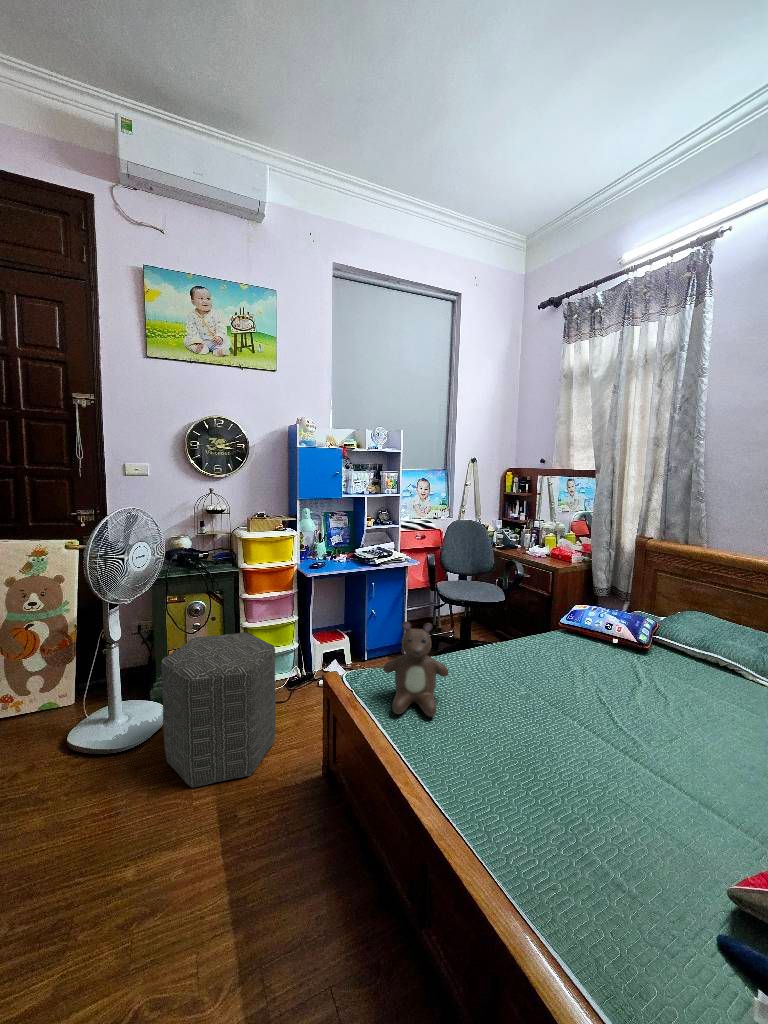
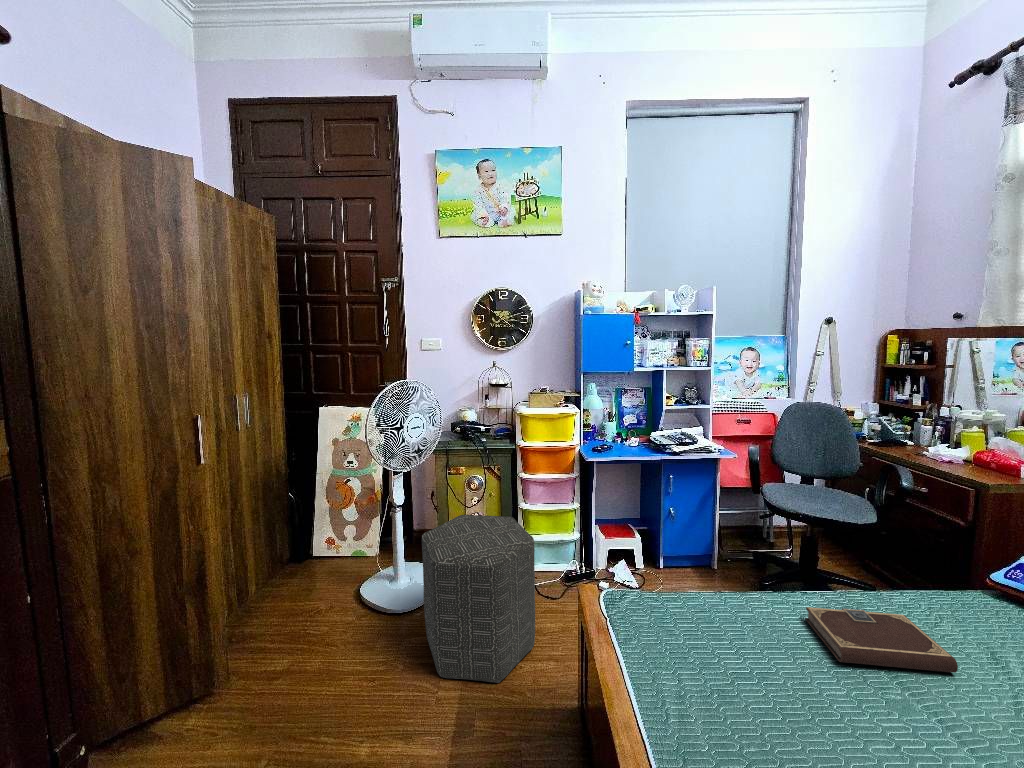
teddy bear: present [383,622,449,717] -> none [647,546,751,704]
notebook: none [473,647,545,679] -> present [805,607,958,673]

